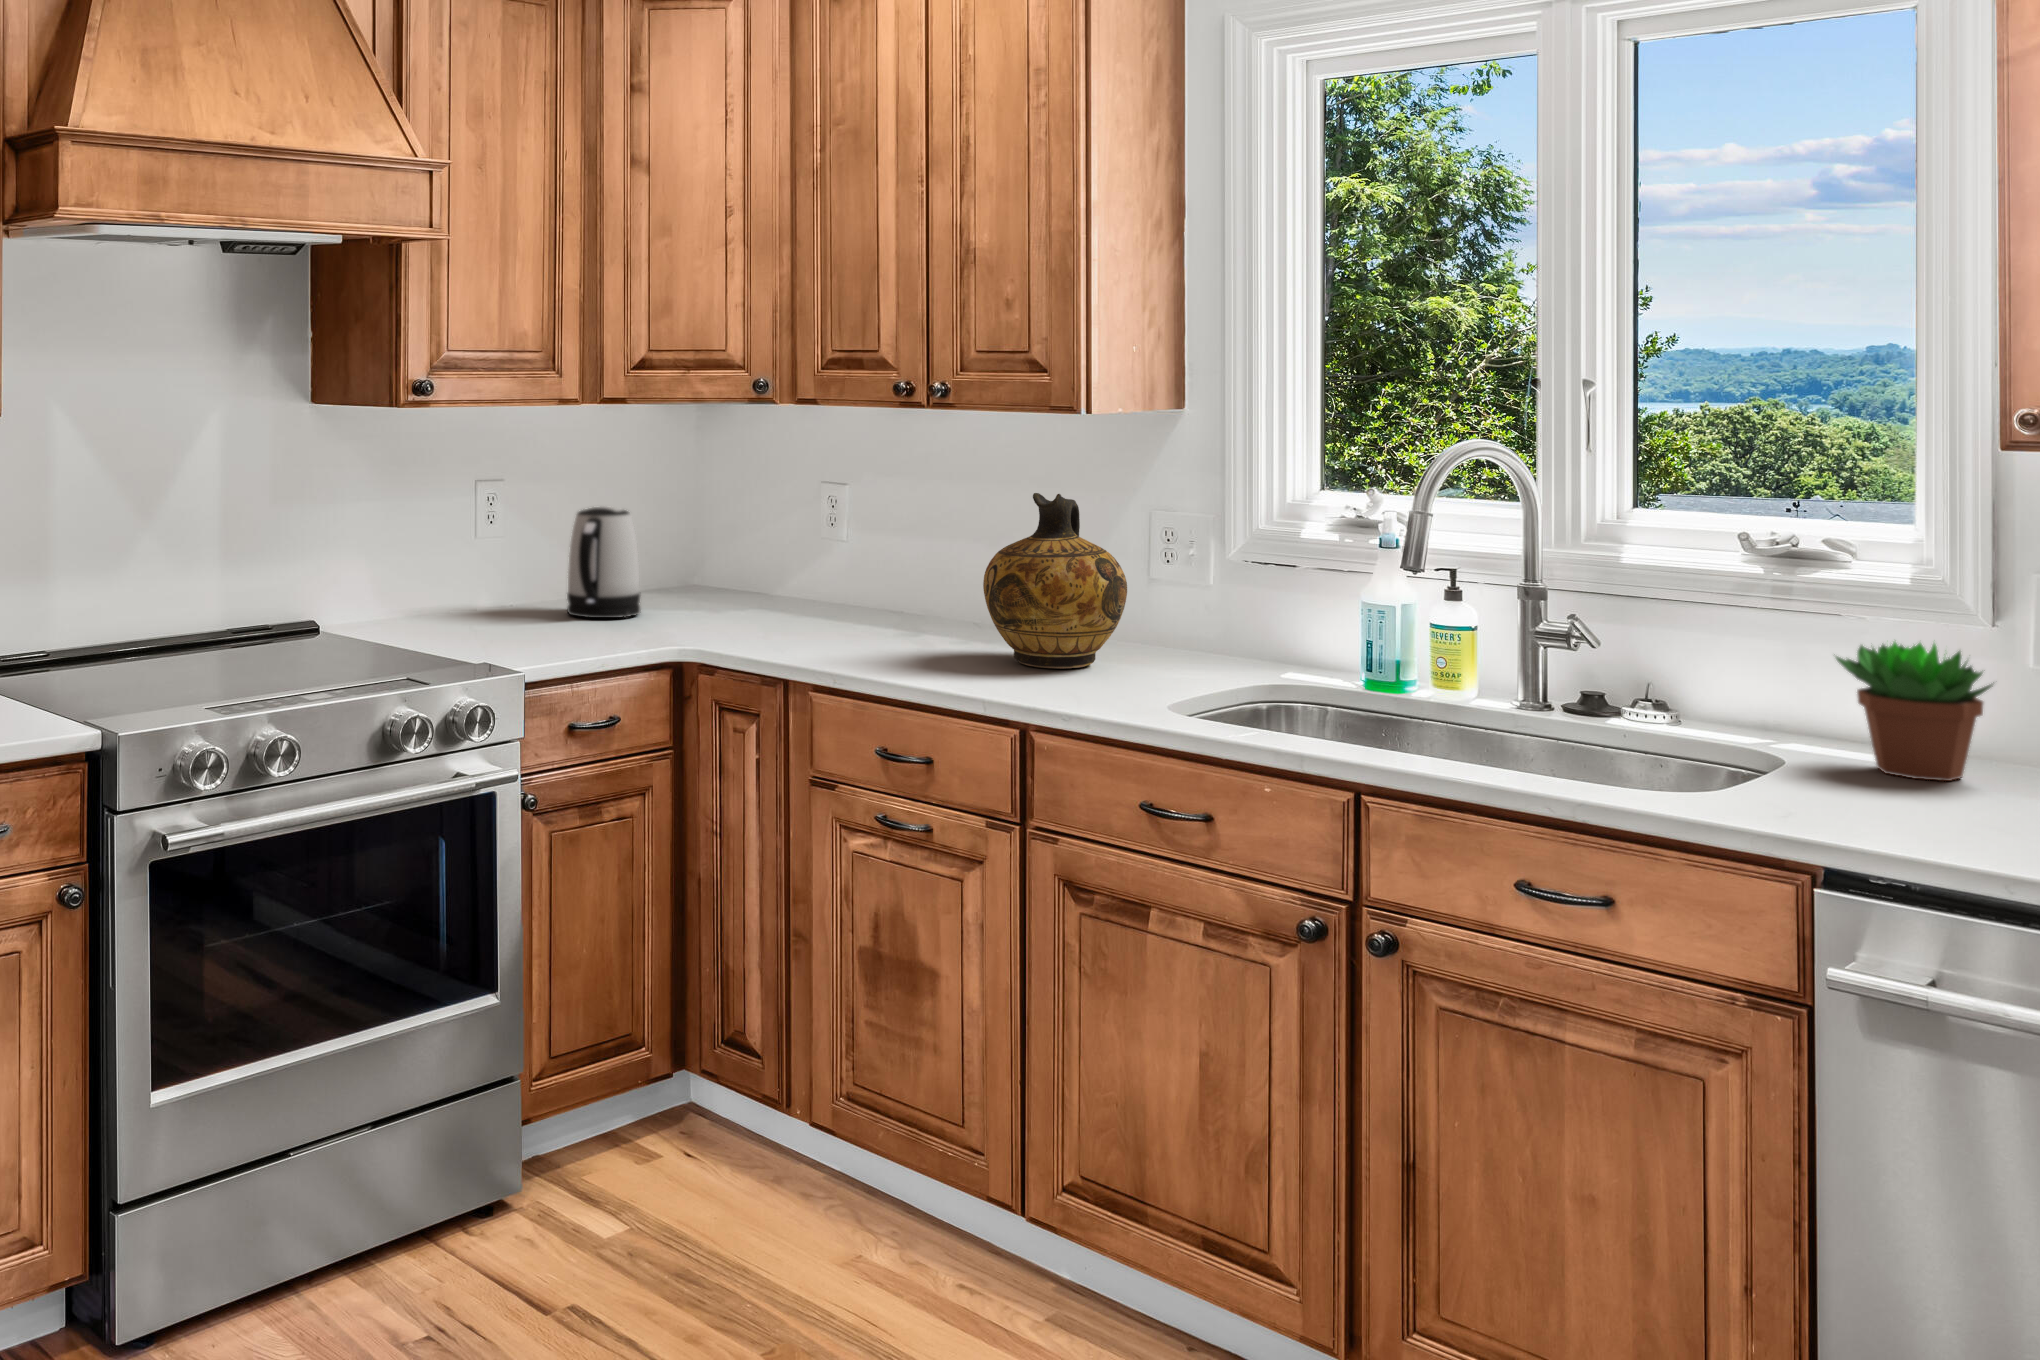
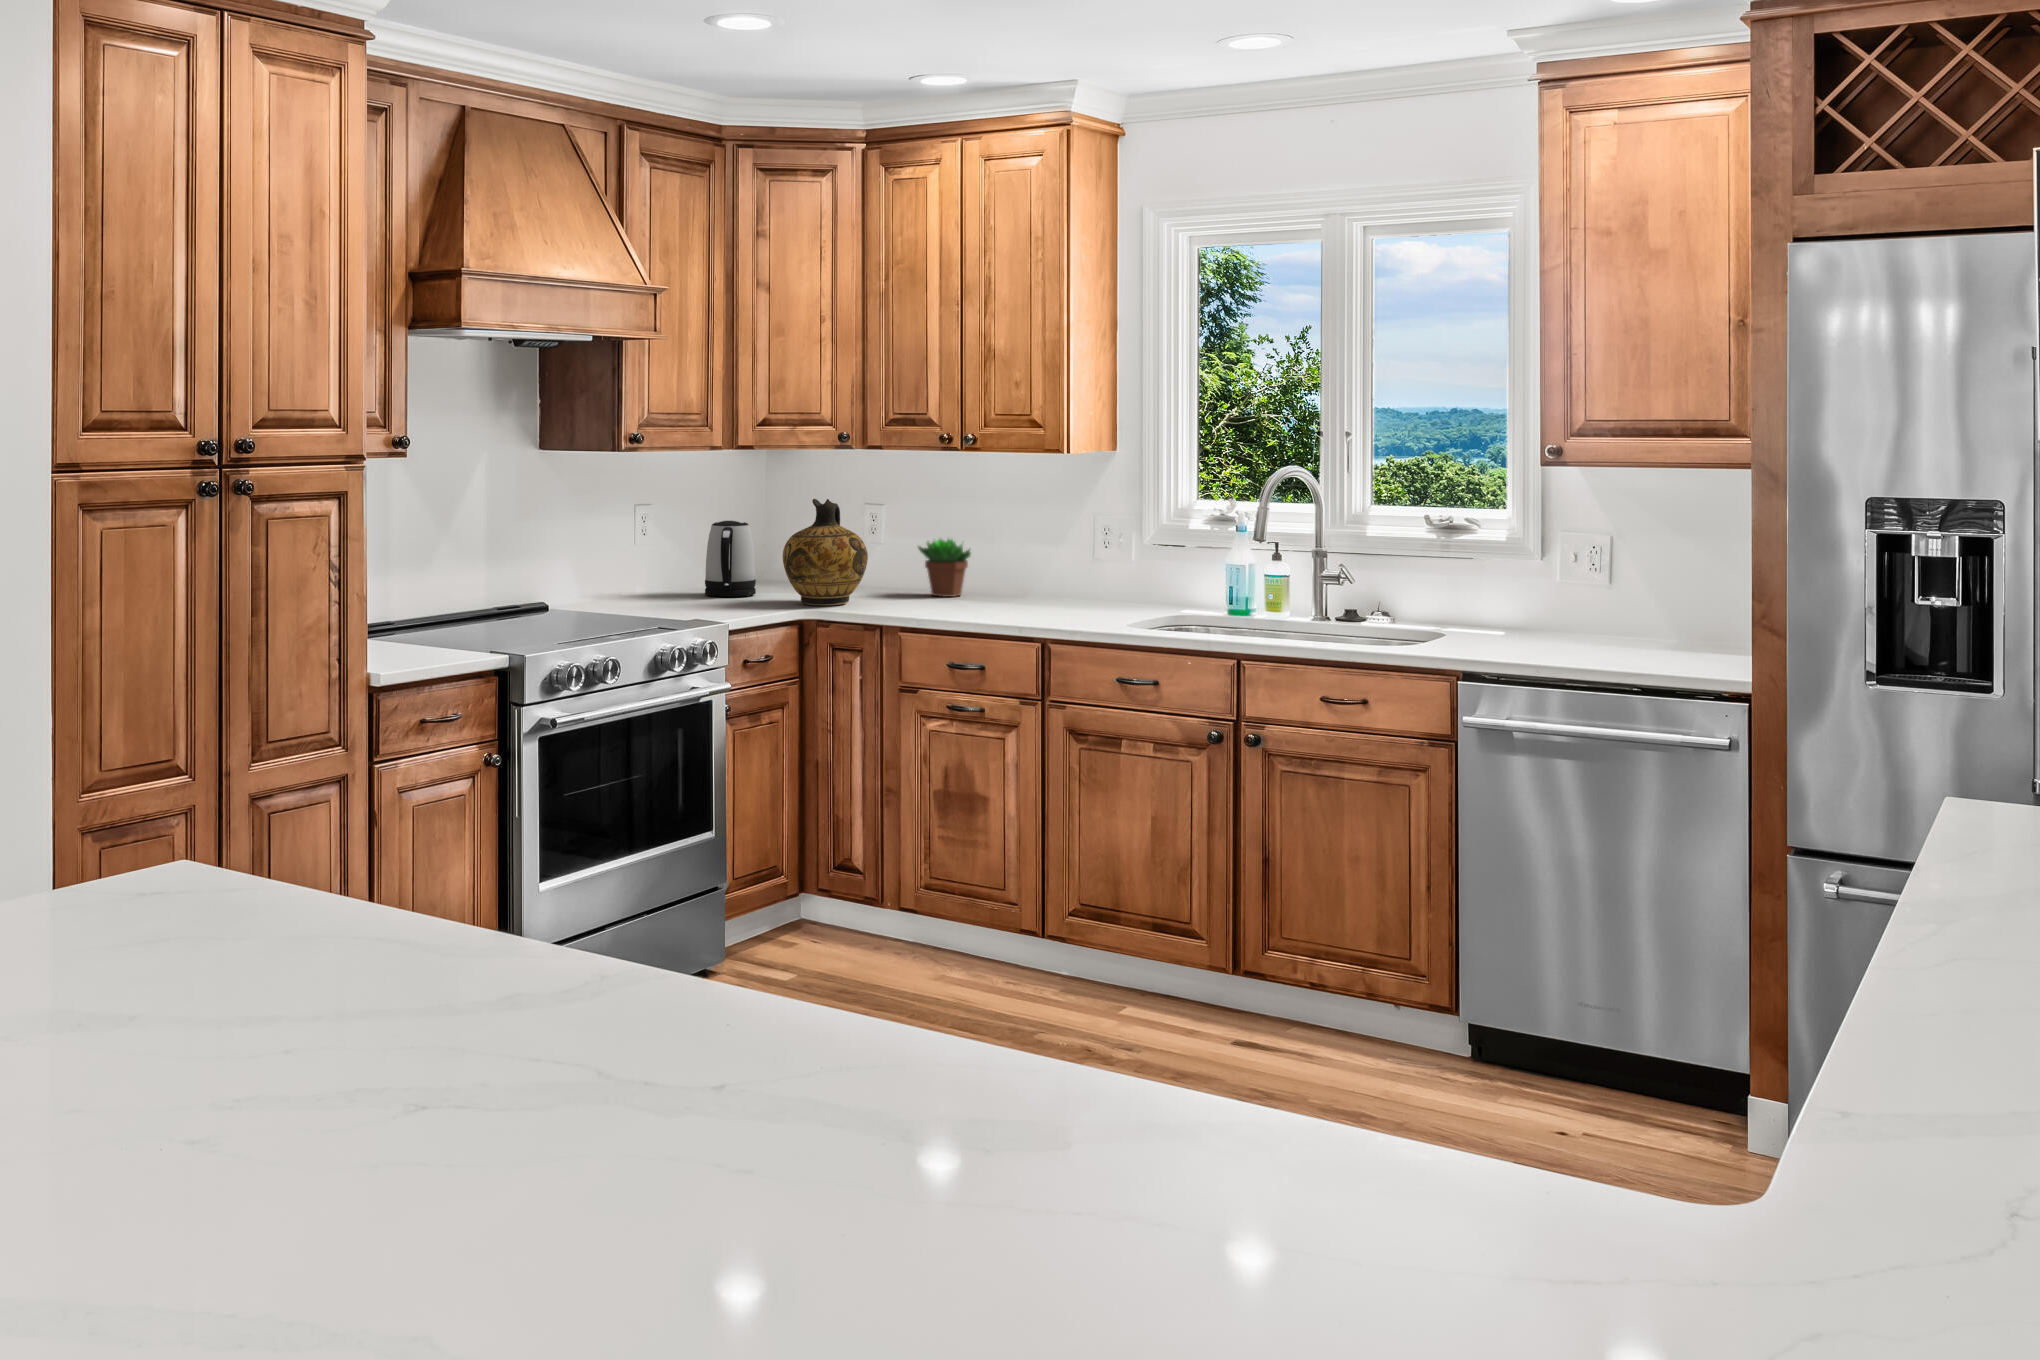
ceramic jug: present [983,493,1127,668] -> present [783,499,868,605]
succulent plant: present [1836,642,1993,781] -> present [918,538,971,597]

